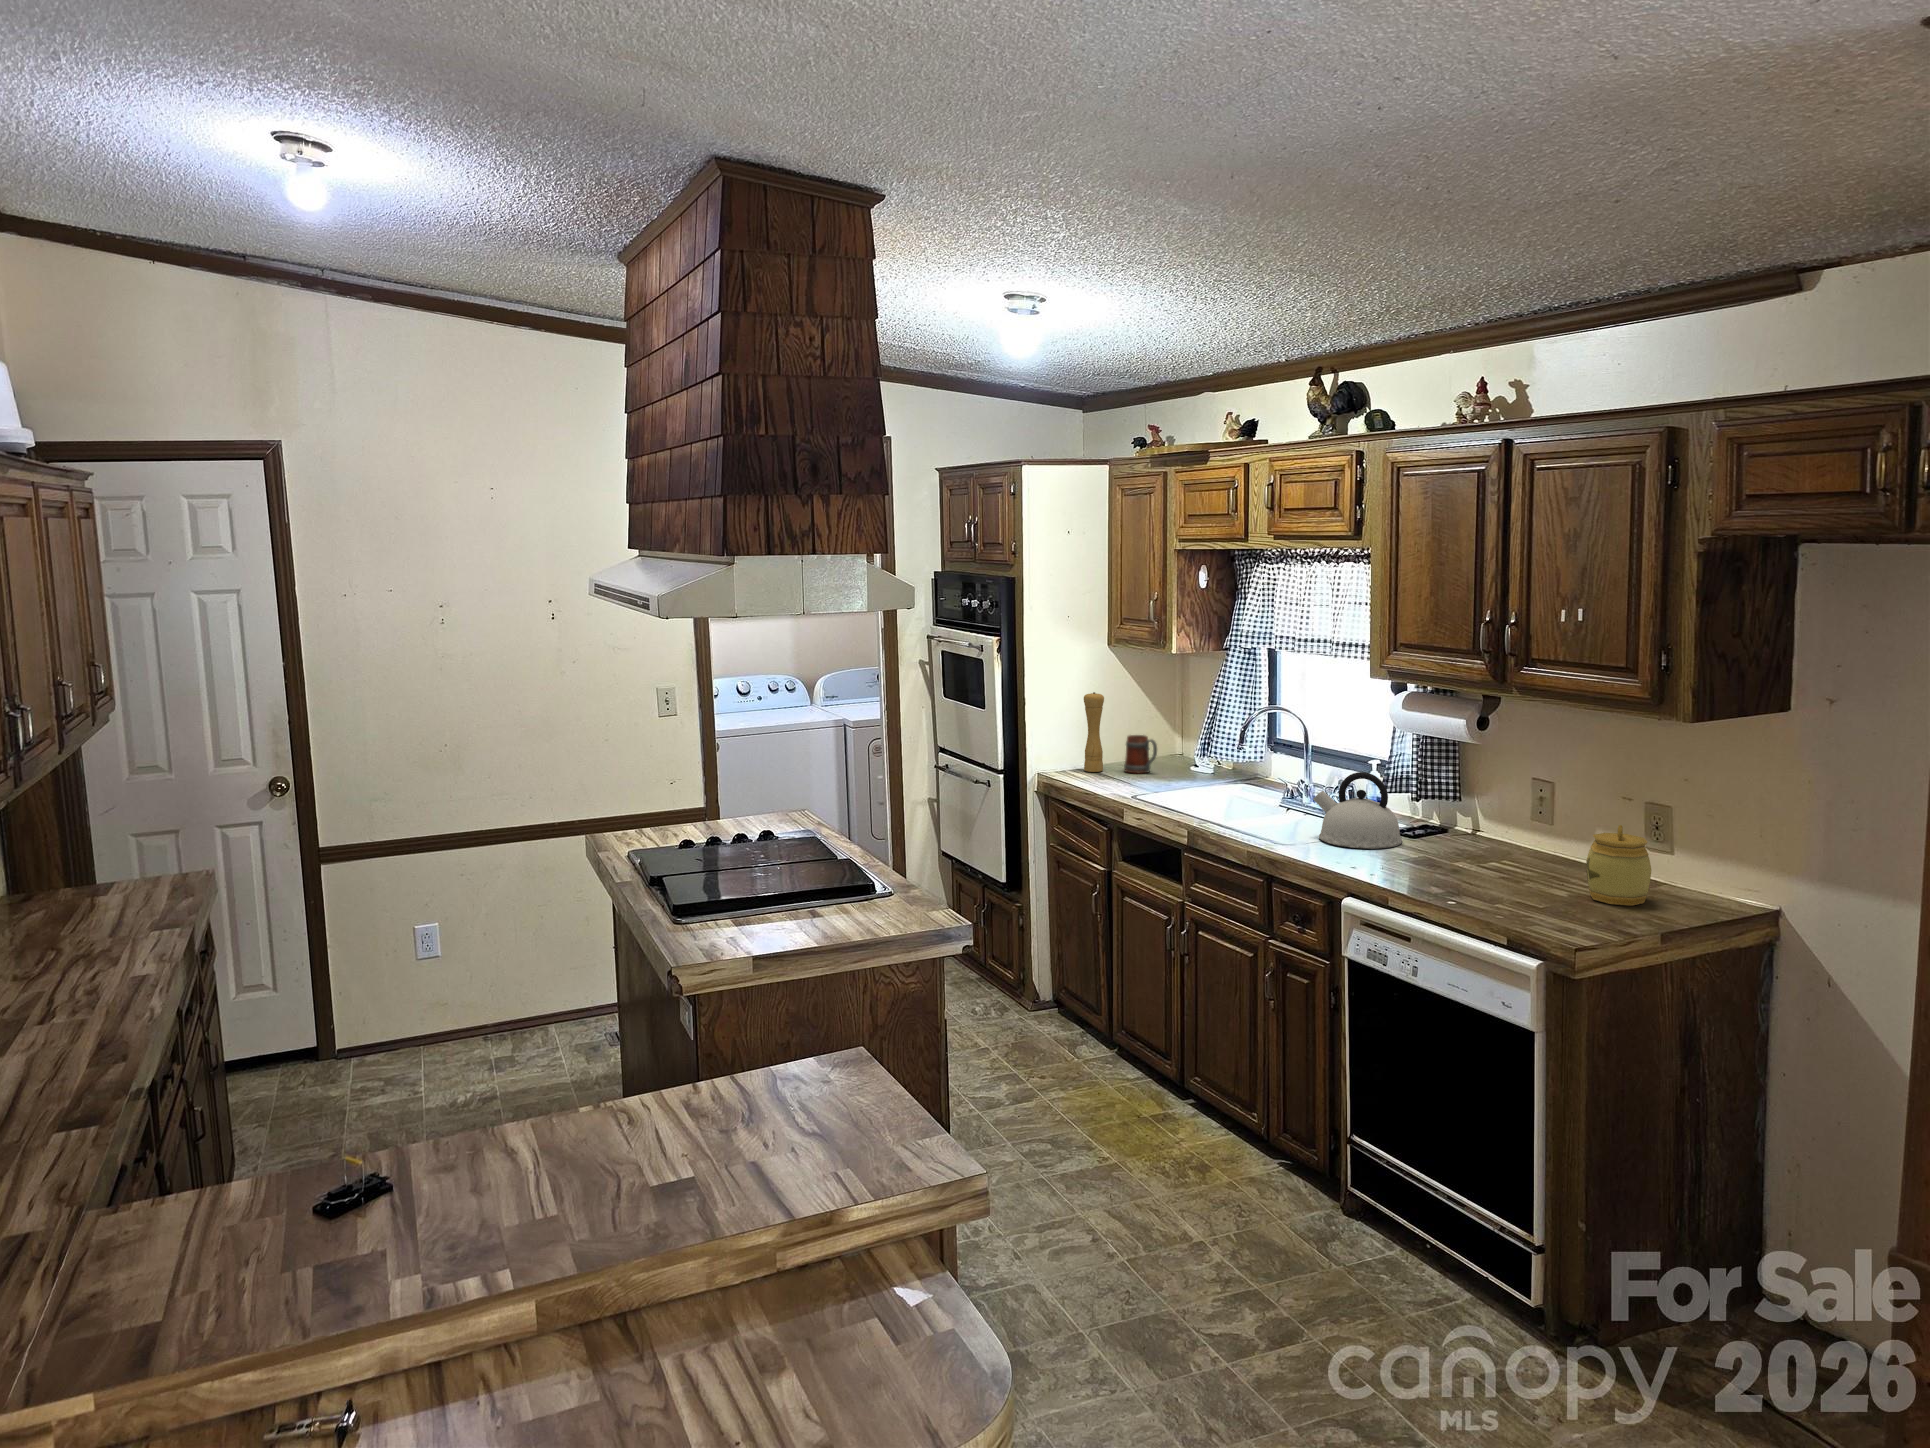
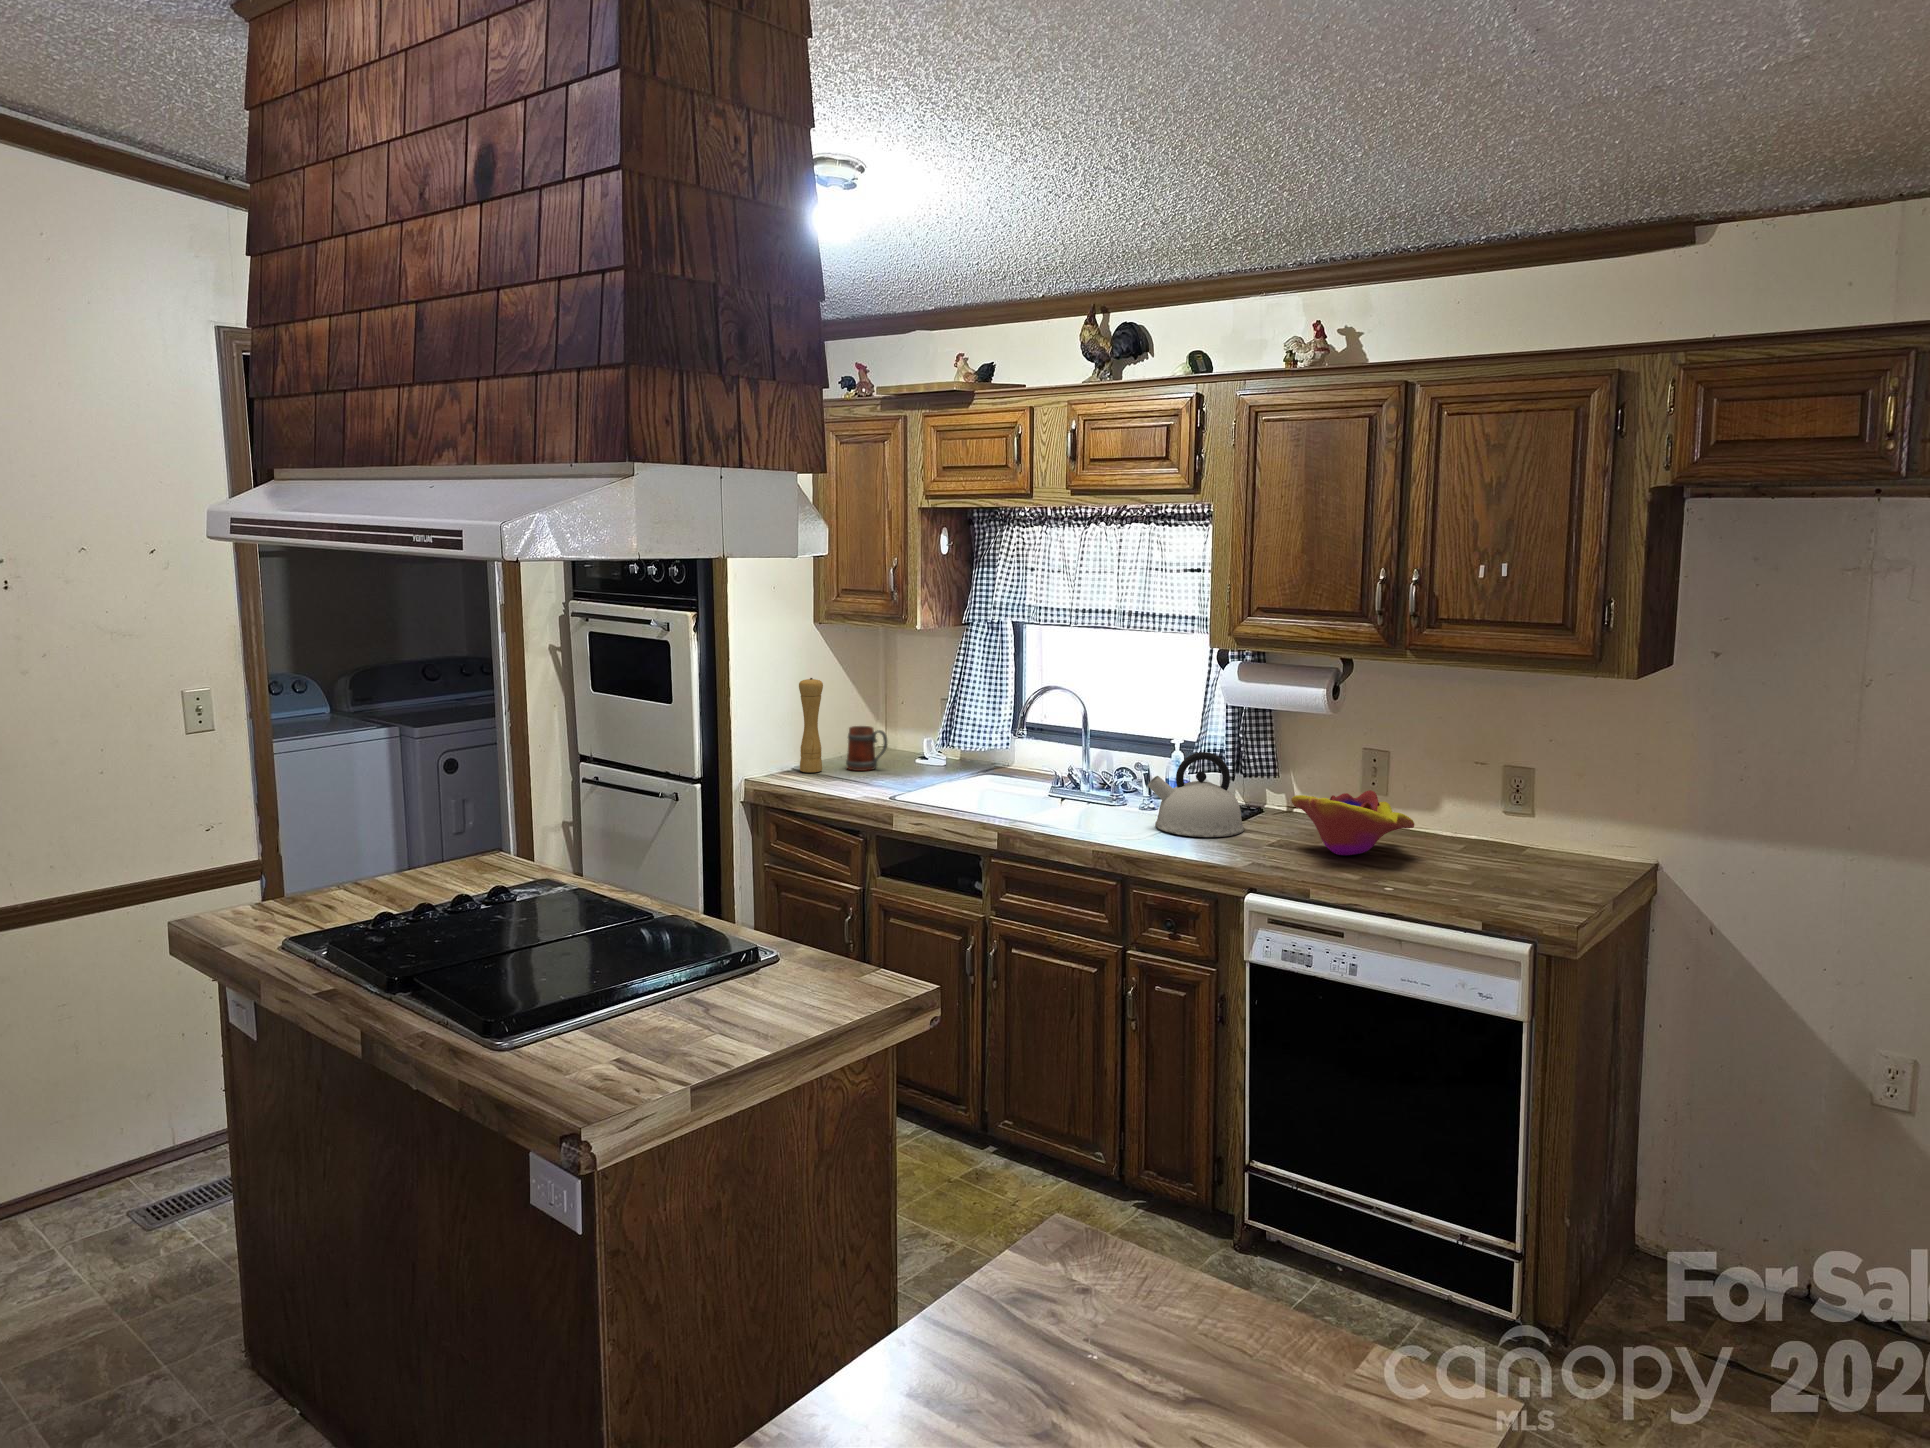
decorative bowl: none [1413,815,1525,873] -> present [1291,790,1414,855]
jar: present [1586,825,1651,906] -> none [1486,790,1553,874]

